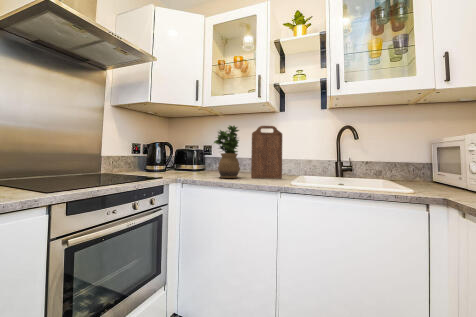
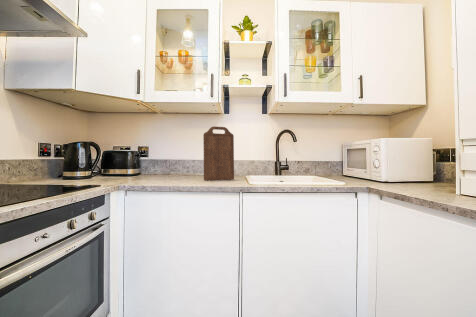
potted plant: present [214,125,240,178] -> none [162,124,193,182]

